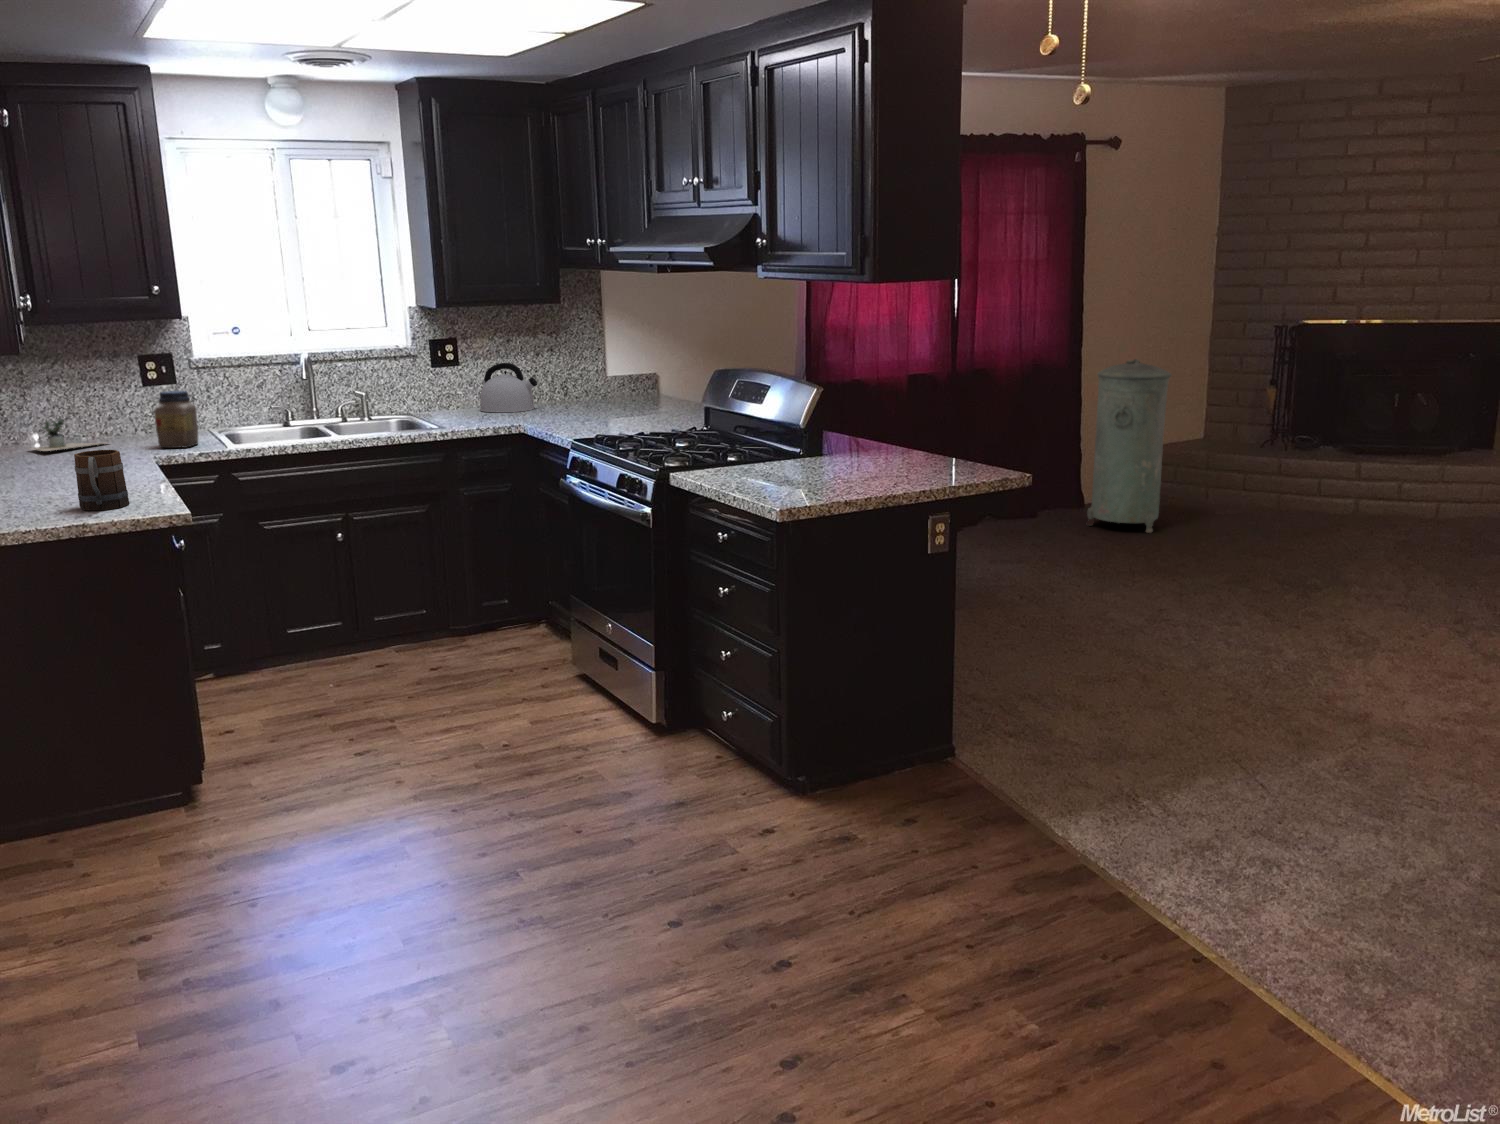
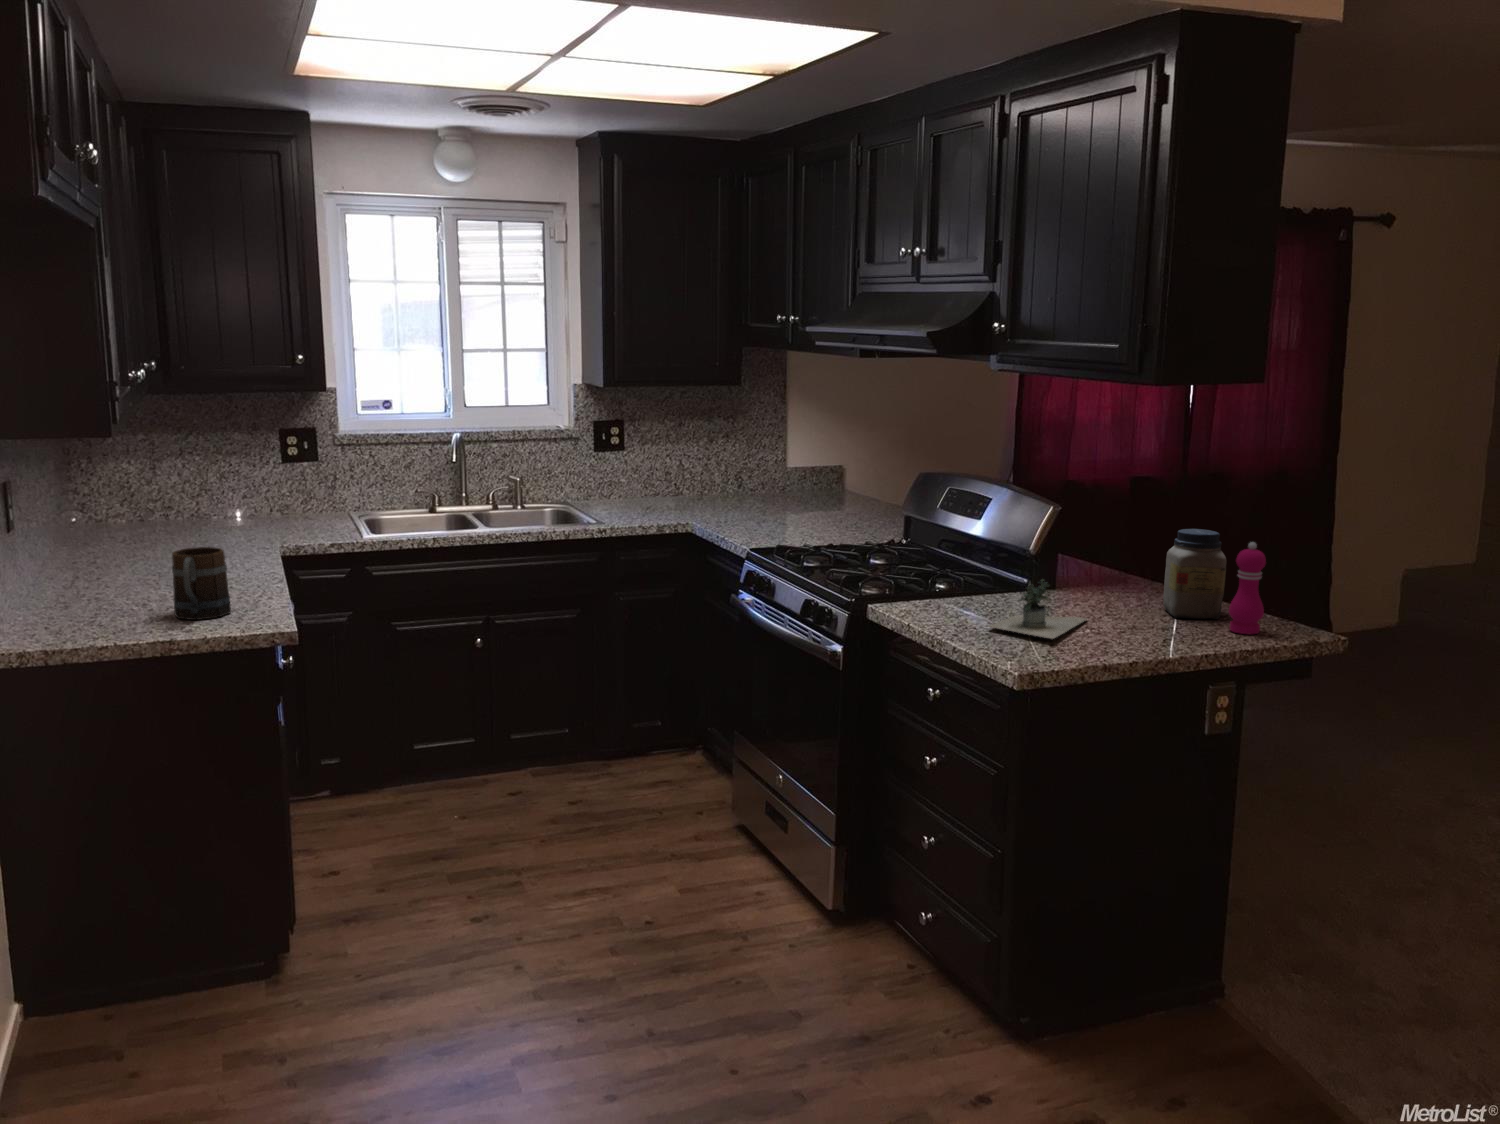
trash can: present [1087,359,1171,533] -> none [1331,470,1446,675]
kettle: present [480,363,537,412] -> none [644,450,710,506]
jar: present [154,391,198,448] -> present [1163,529,1227,619]
pepper mill: none [944,404,969,476] -> present [1229,542,1266,634]
potted plant: present [32,418,107,451] -> present [990,579,1087,639]

